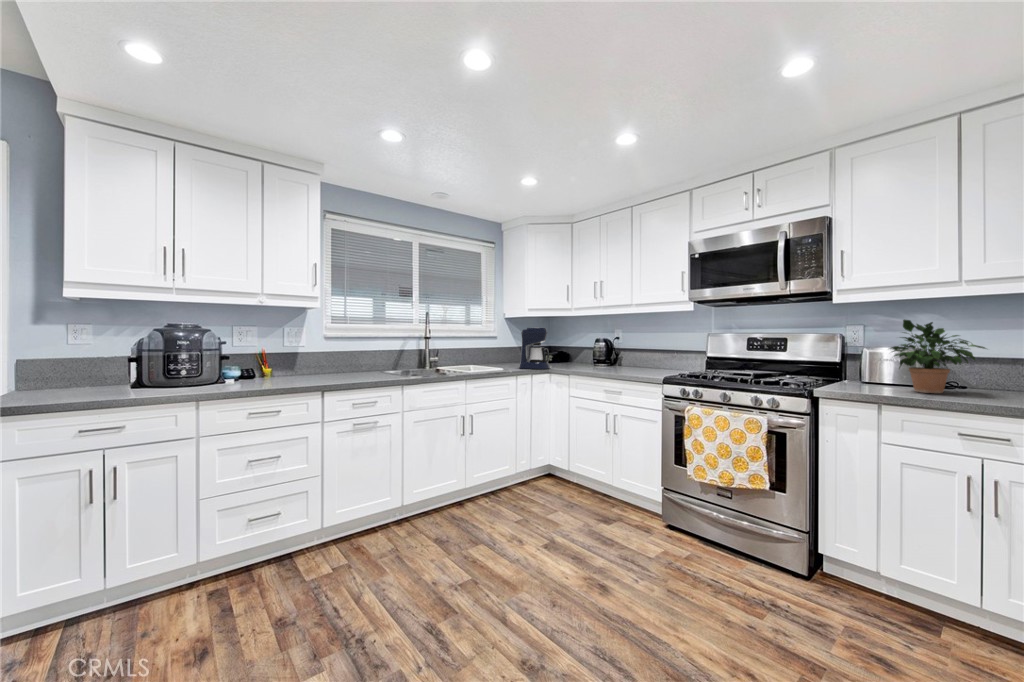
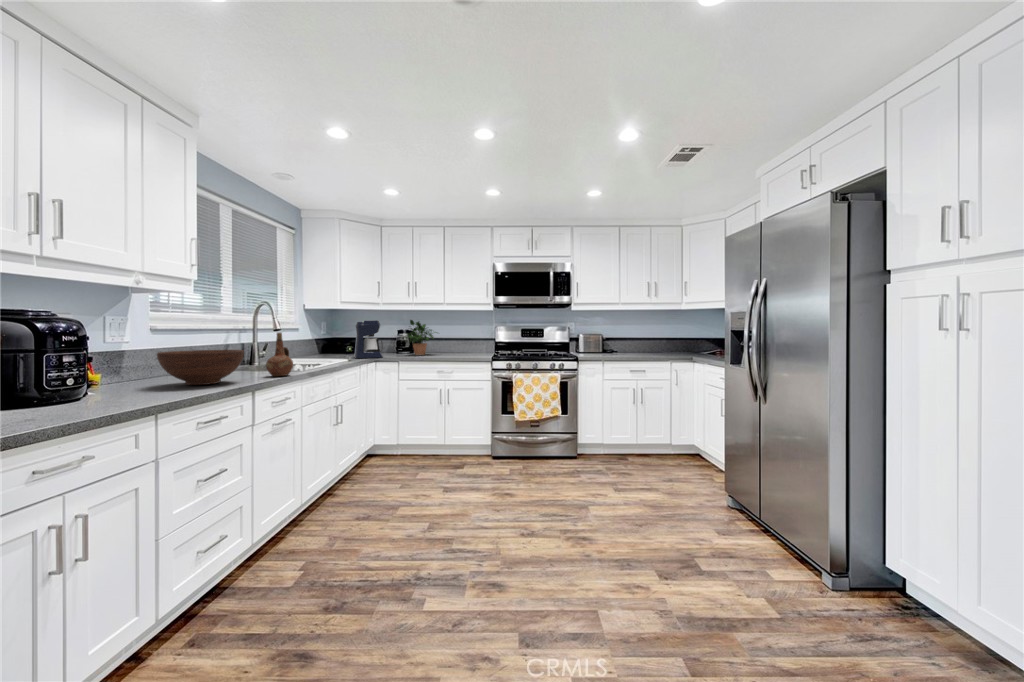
potted plant: present [890,319,986,393] -> present [406,320,437,355]
ceramic pitcher: none [351,340,376,381] -> present [266,332,293,376]
fruit bowl: none [258,354,325,383] -> present [157,350,244,385]

